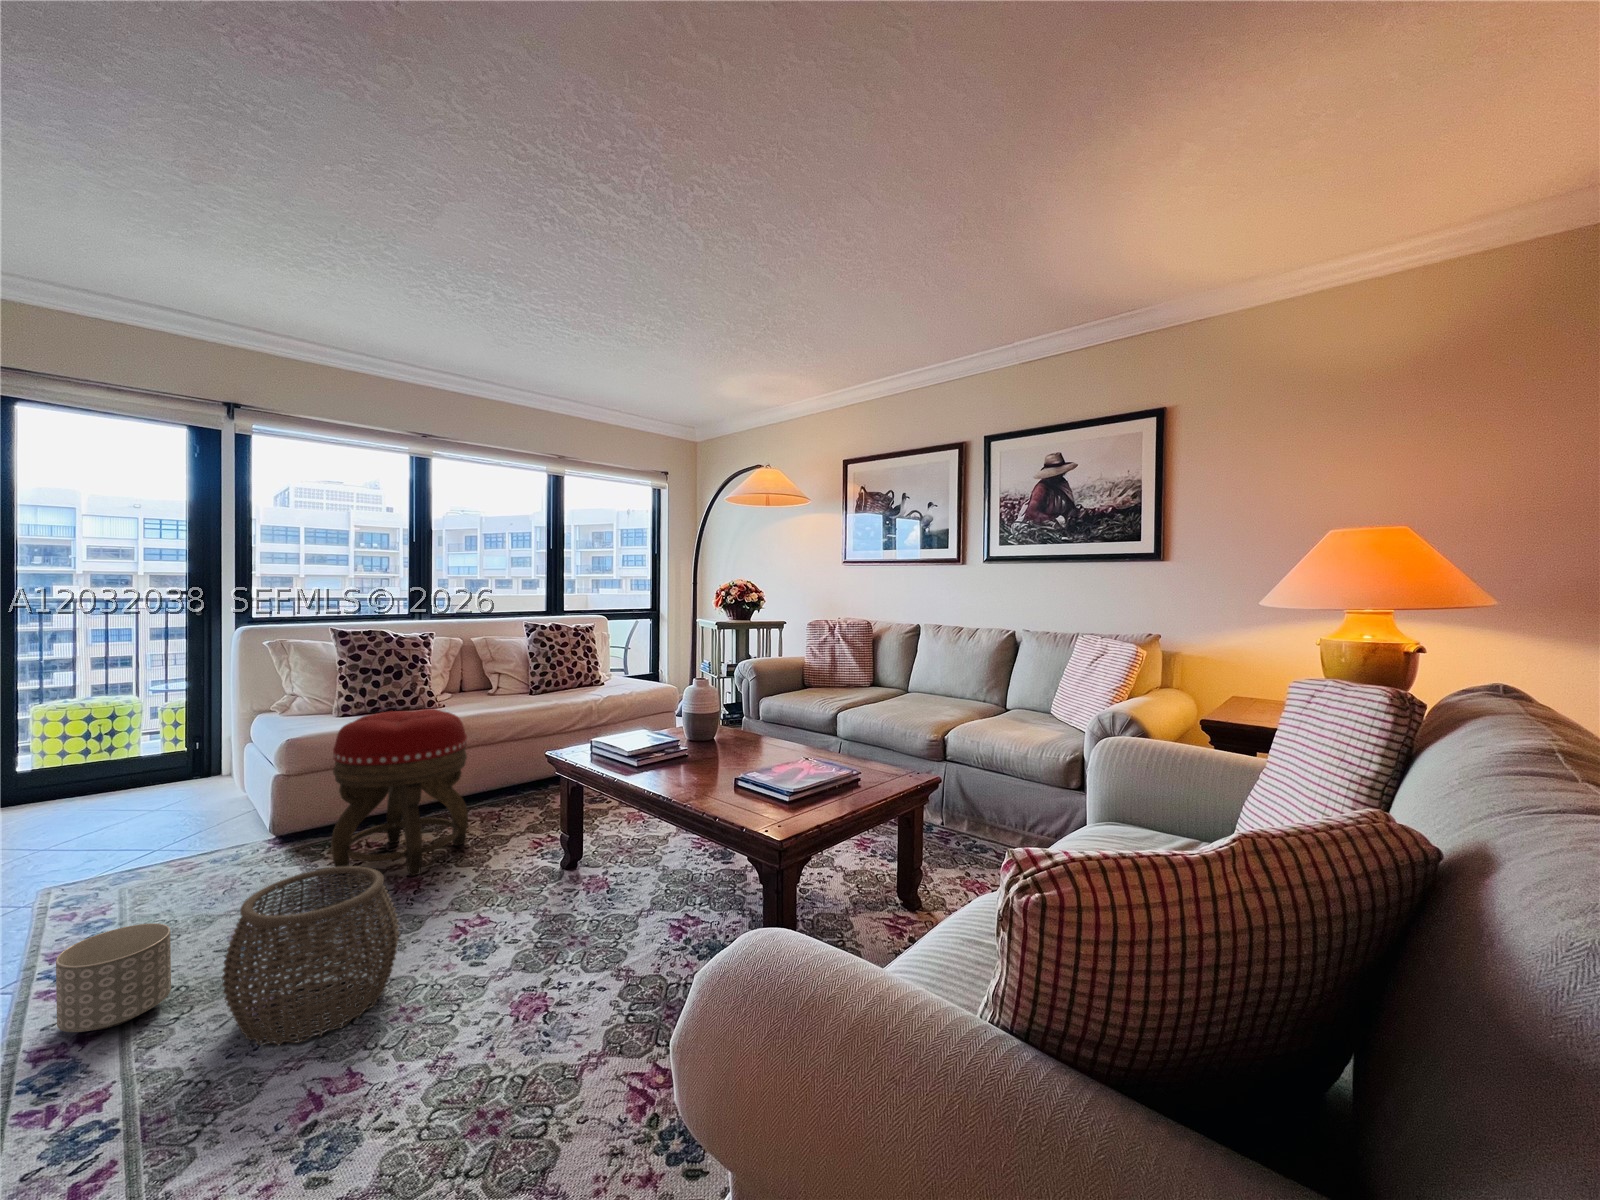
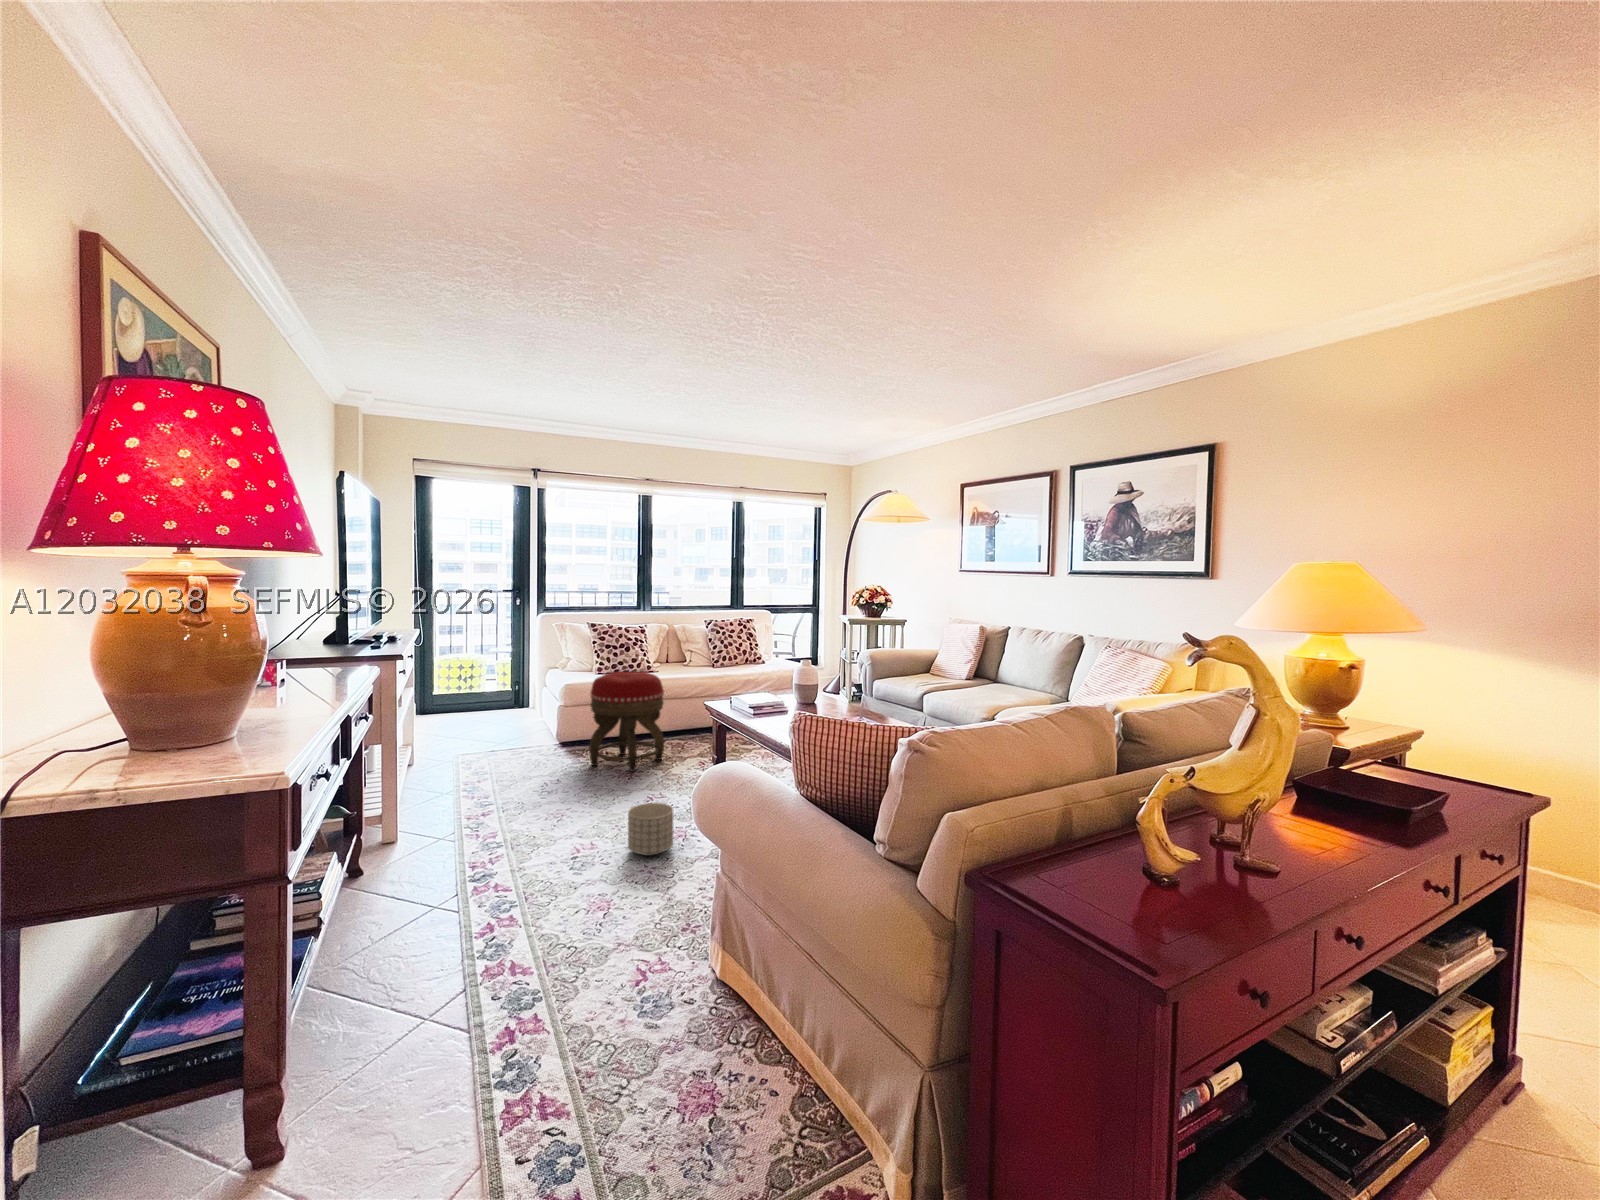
woven basket: present [222,866,400,1046] -> none [545,751,622,830]
planter: present [56,923,171,1032] -> present [628,803,673,856]

